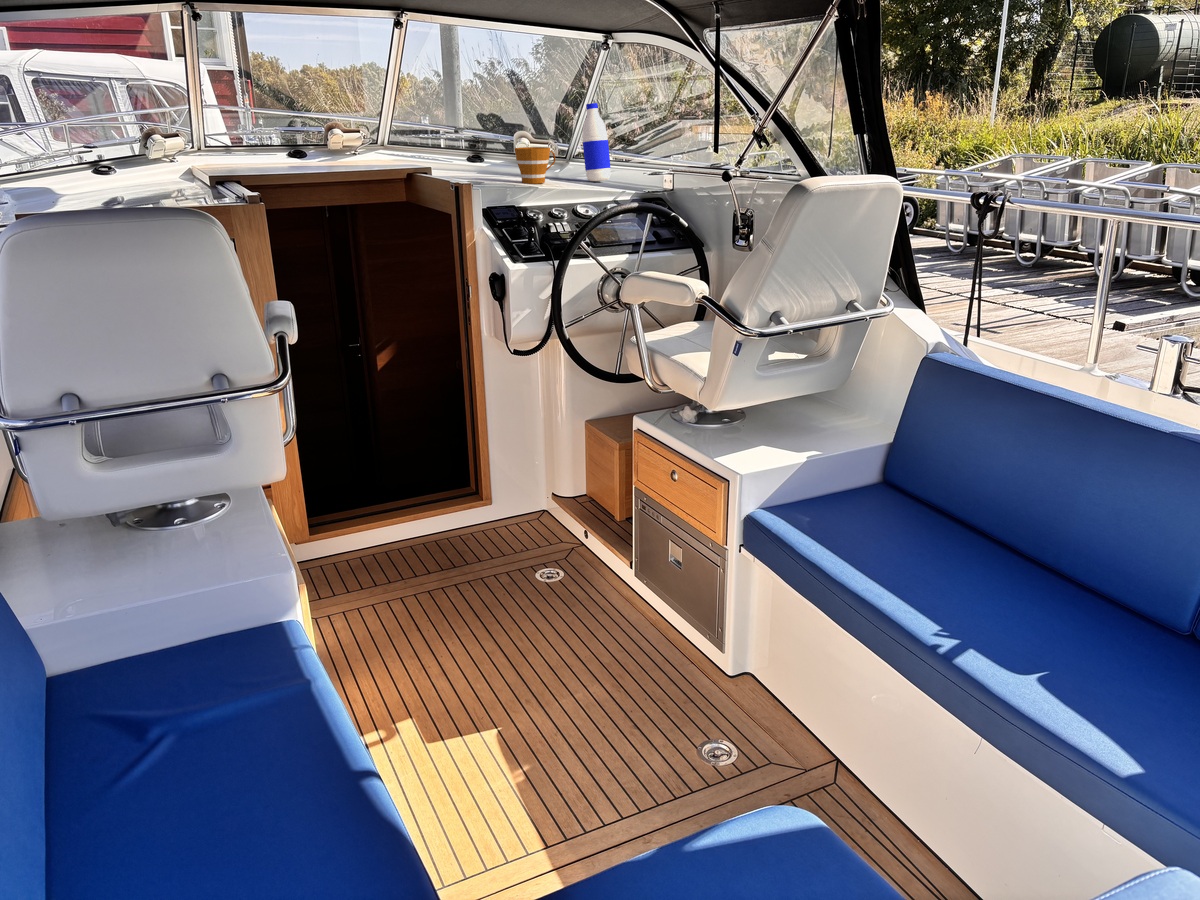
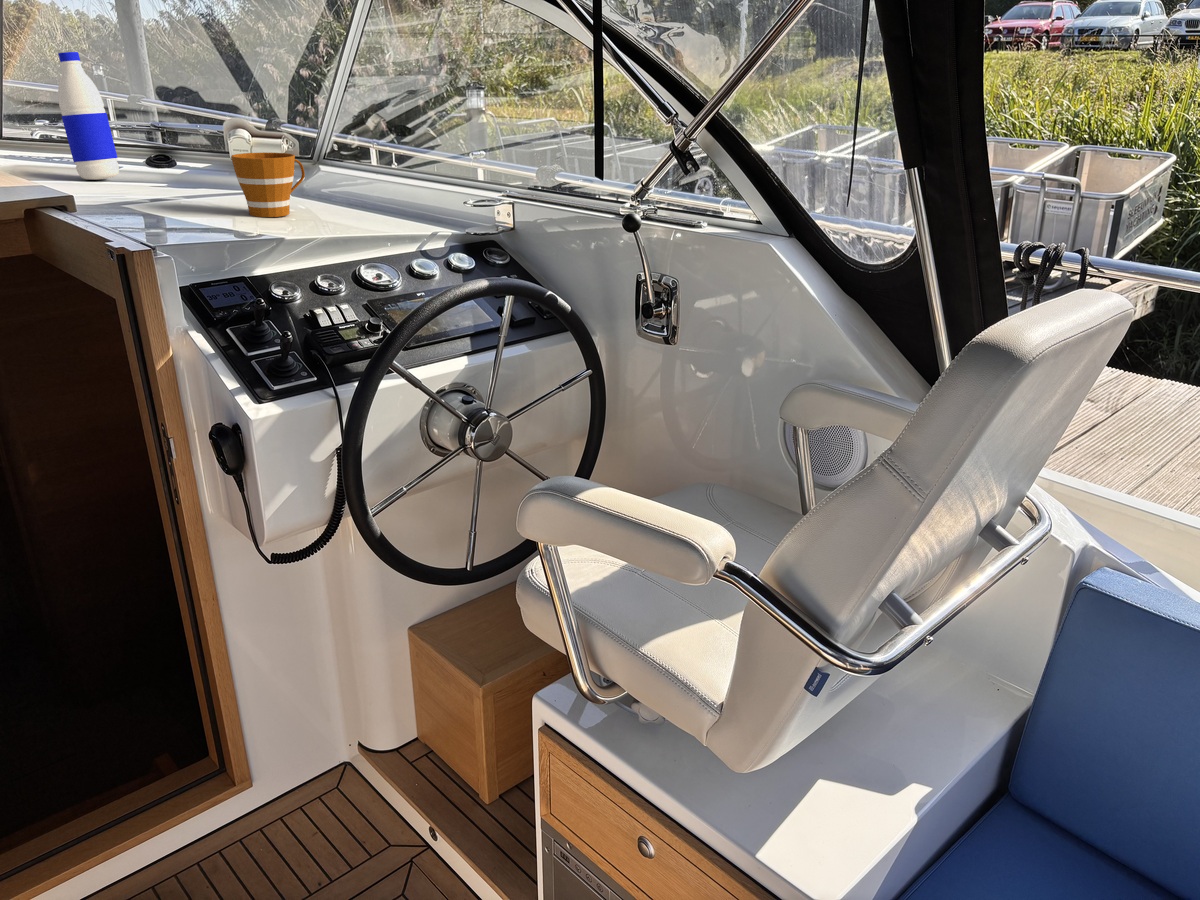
water bottle: present [582,103,610,181] -> present [58,52,119,180]

